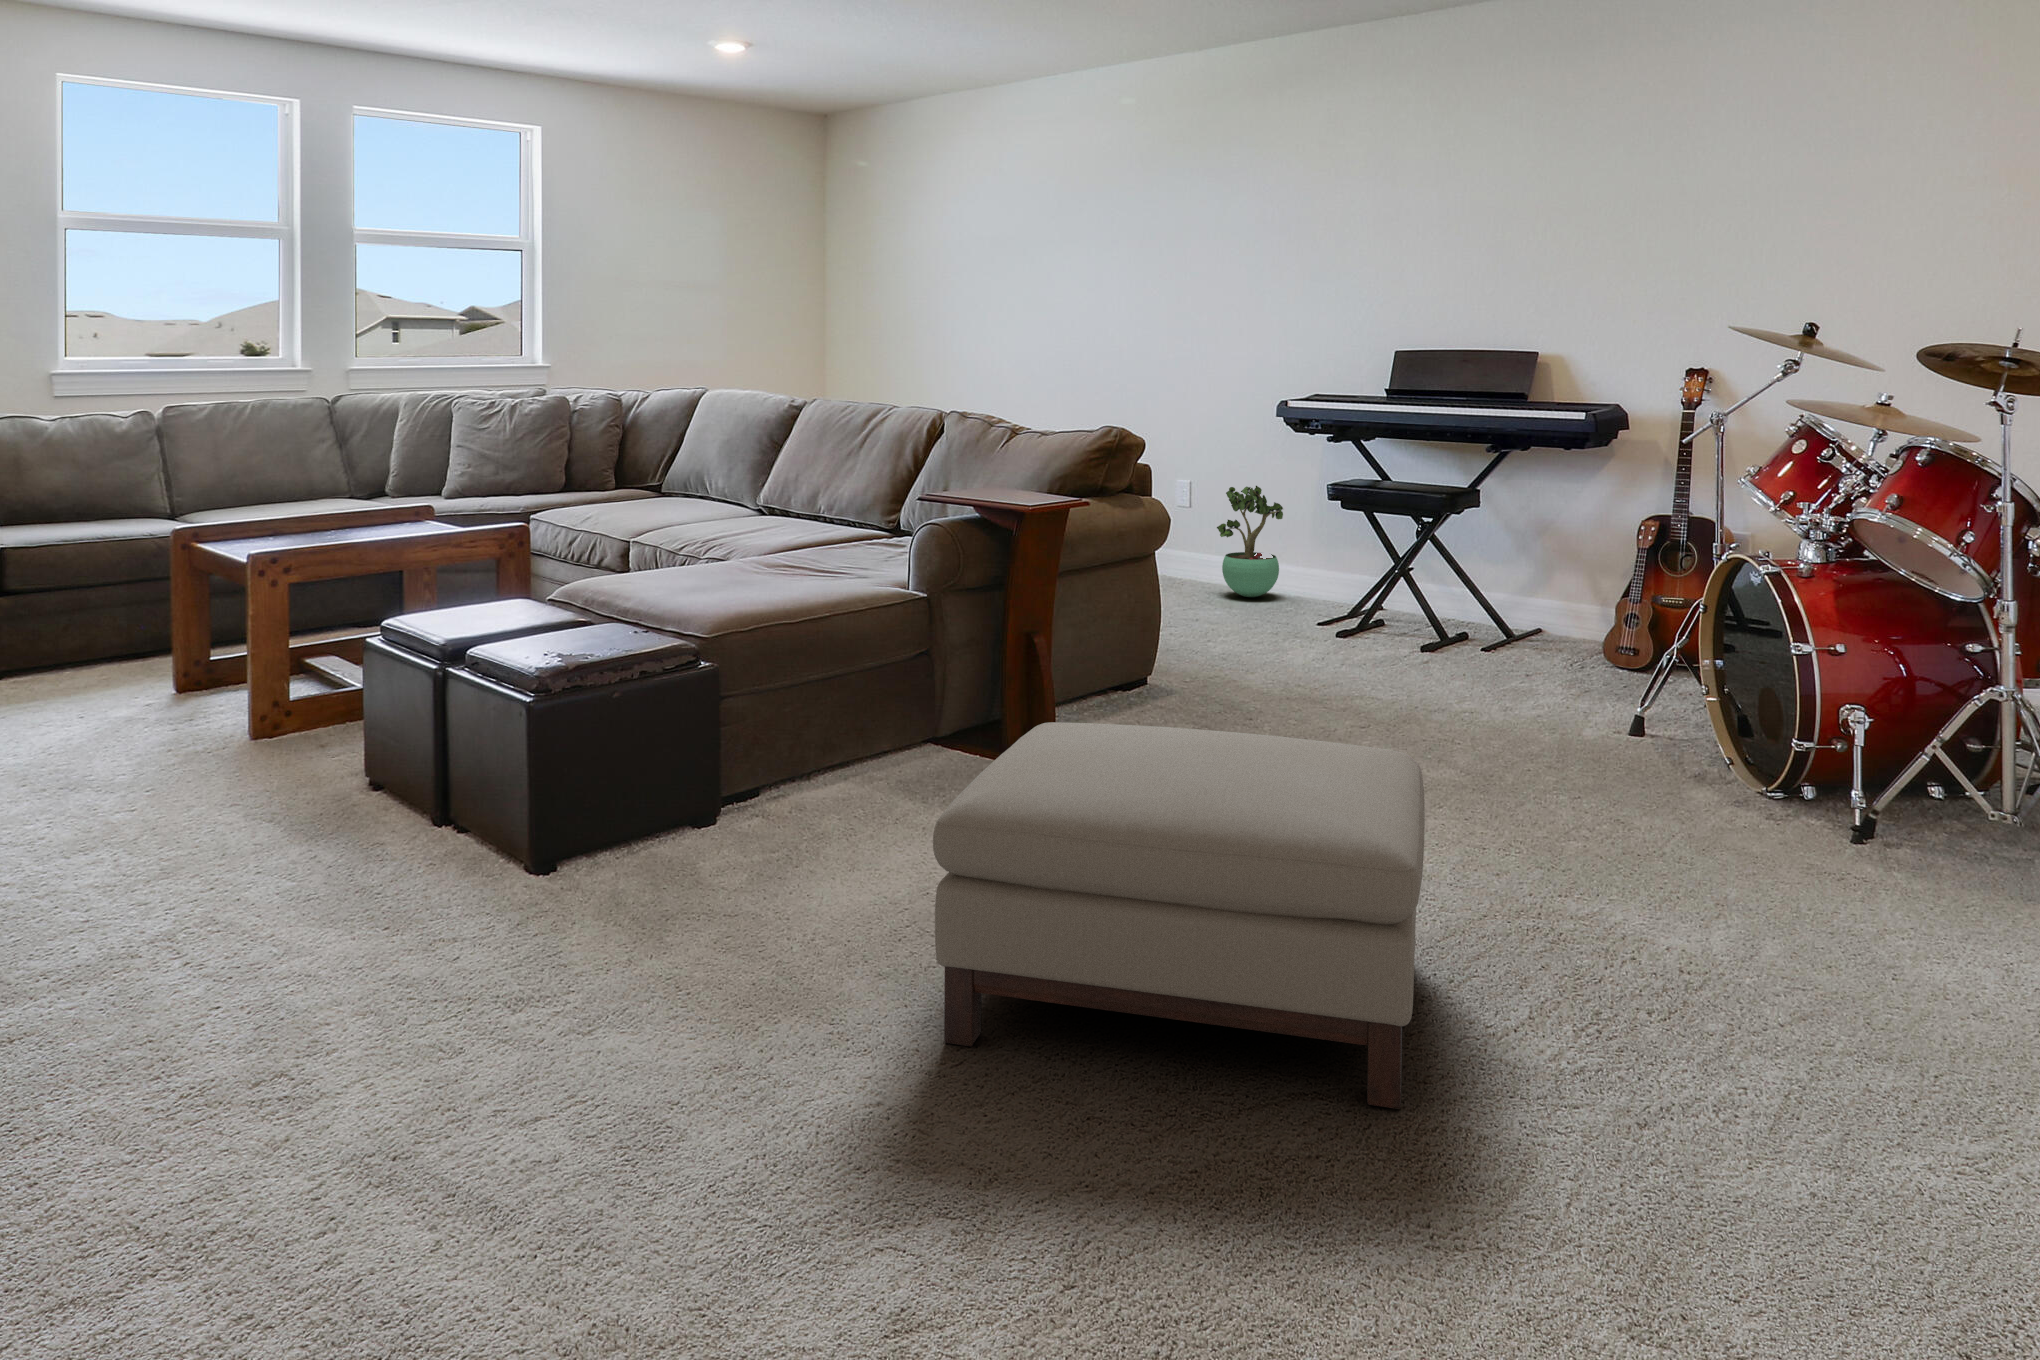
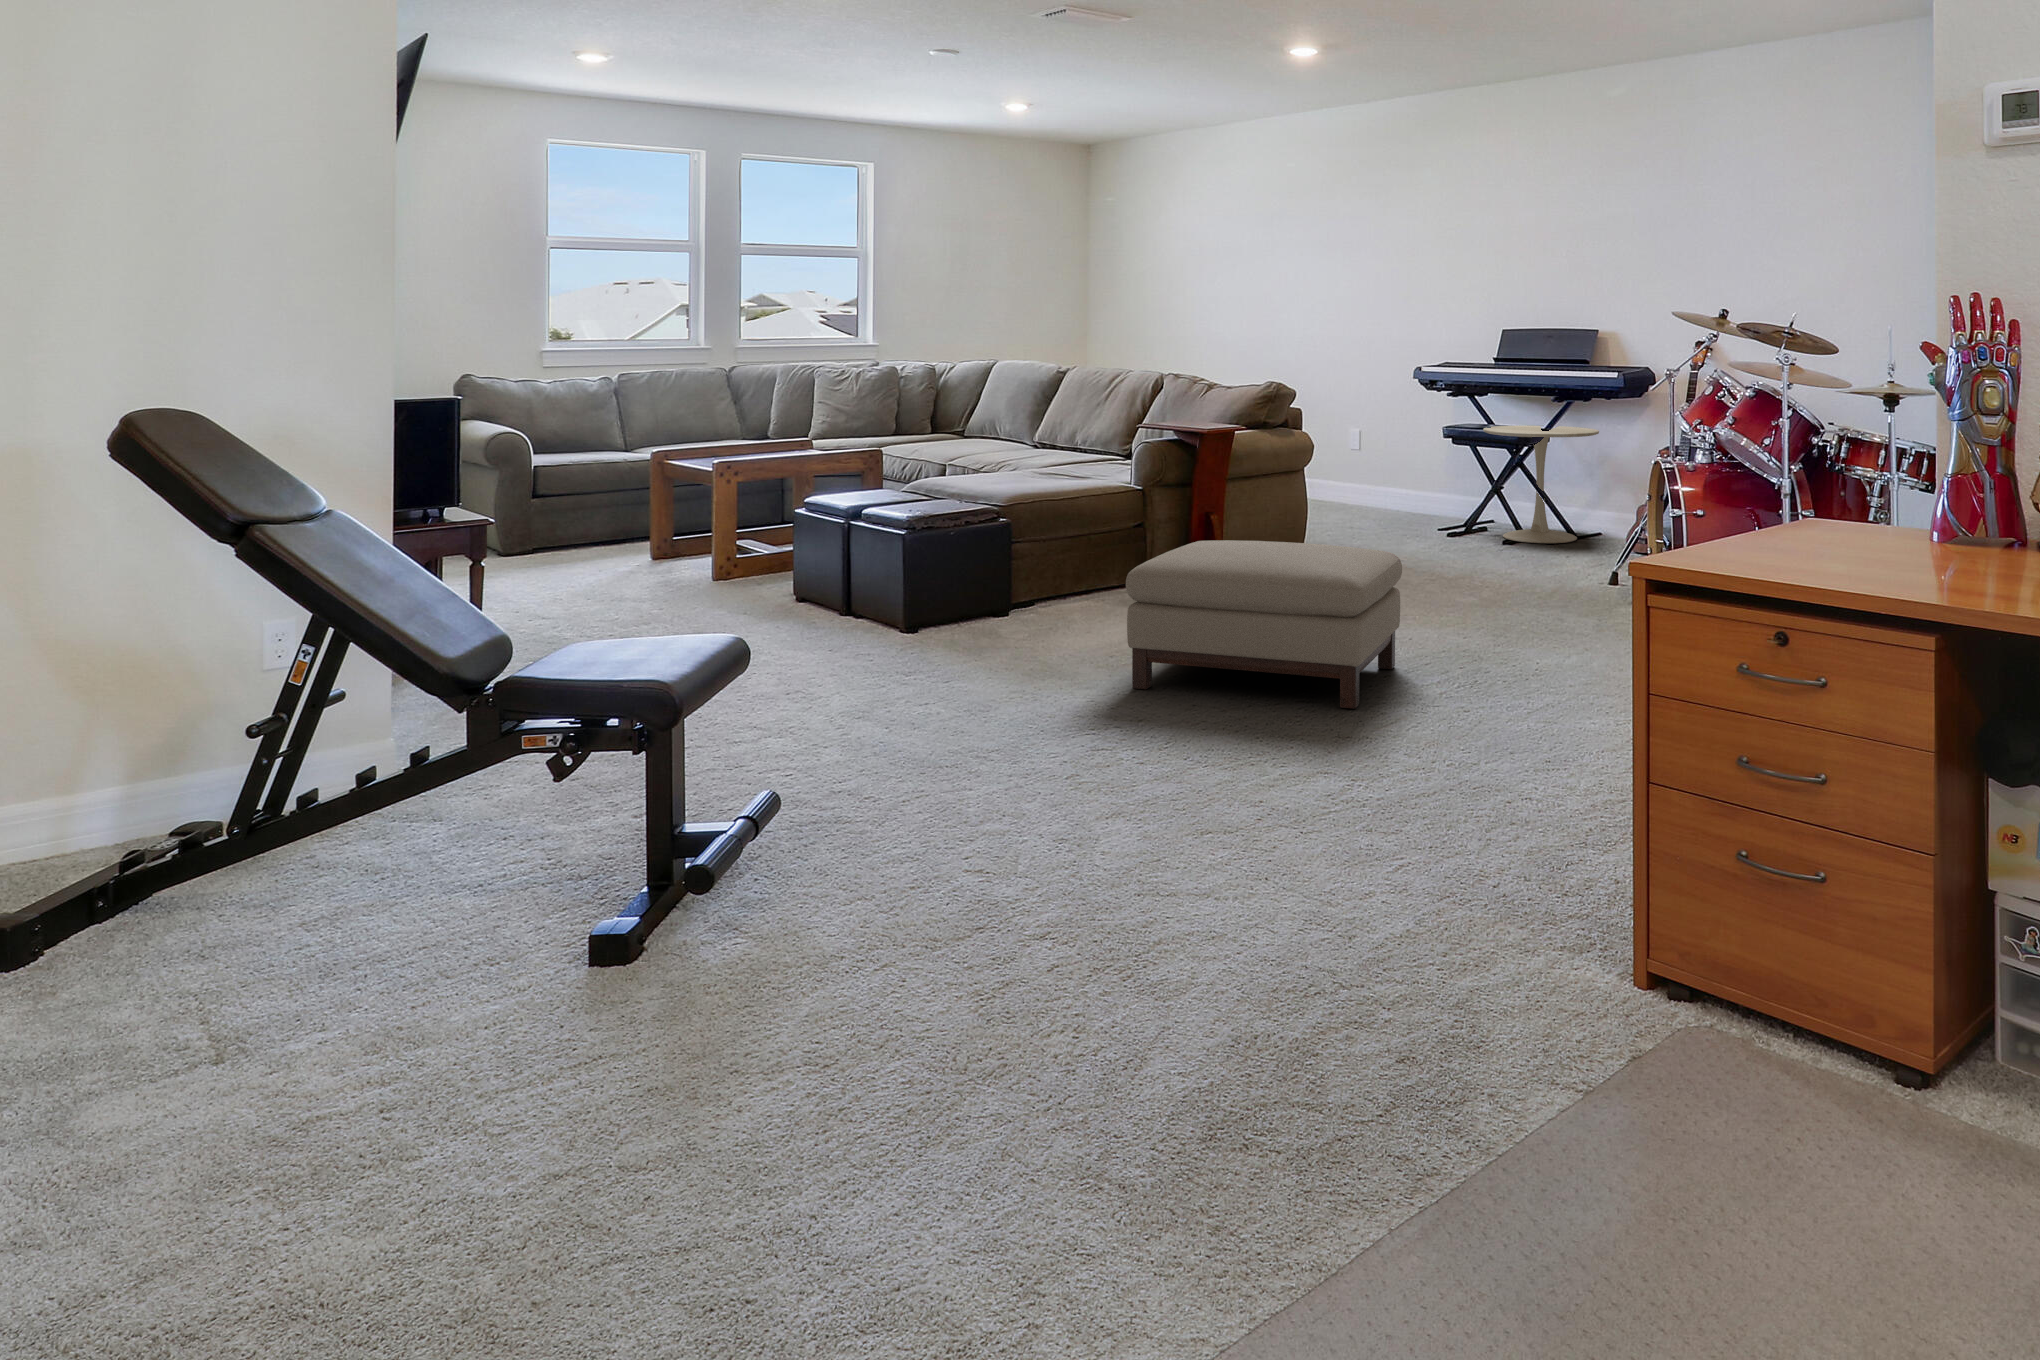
side table: none [1382,481,1544,648] -> present [1483,425,1599,543]
potted plant: present [1217,486,1283,597] -> none [1375,431,1423,515]

